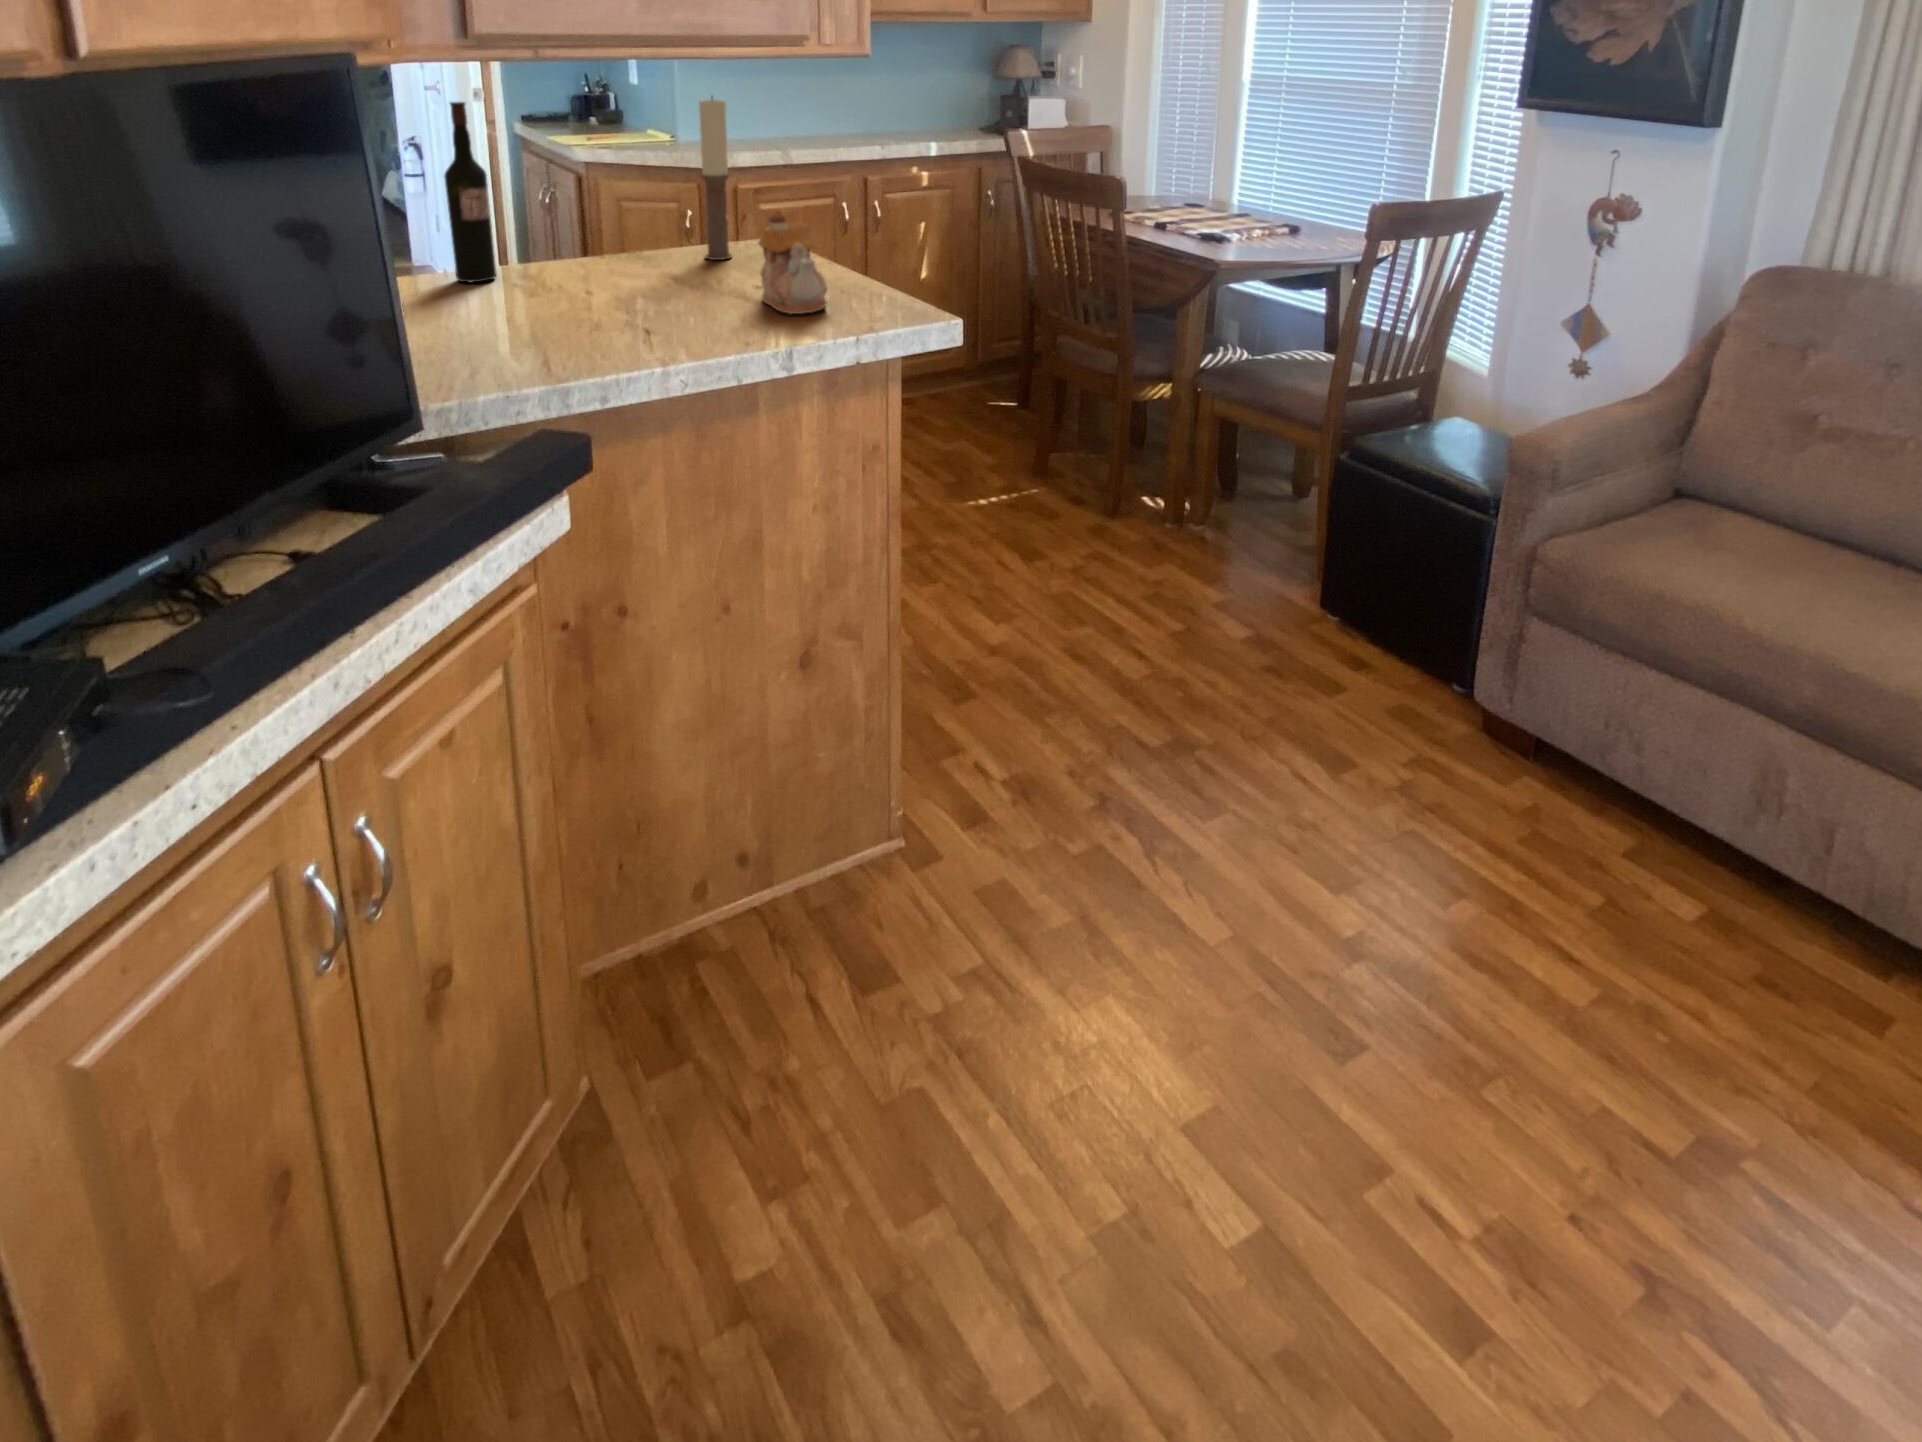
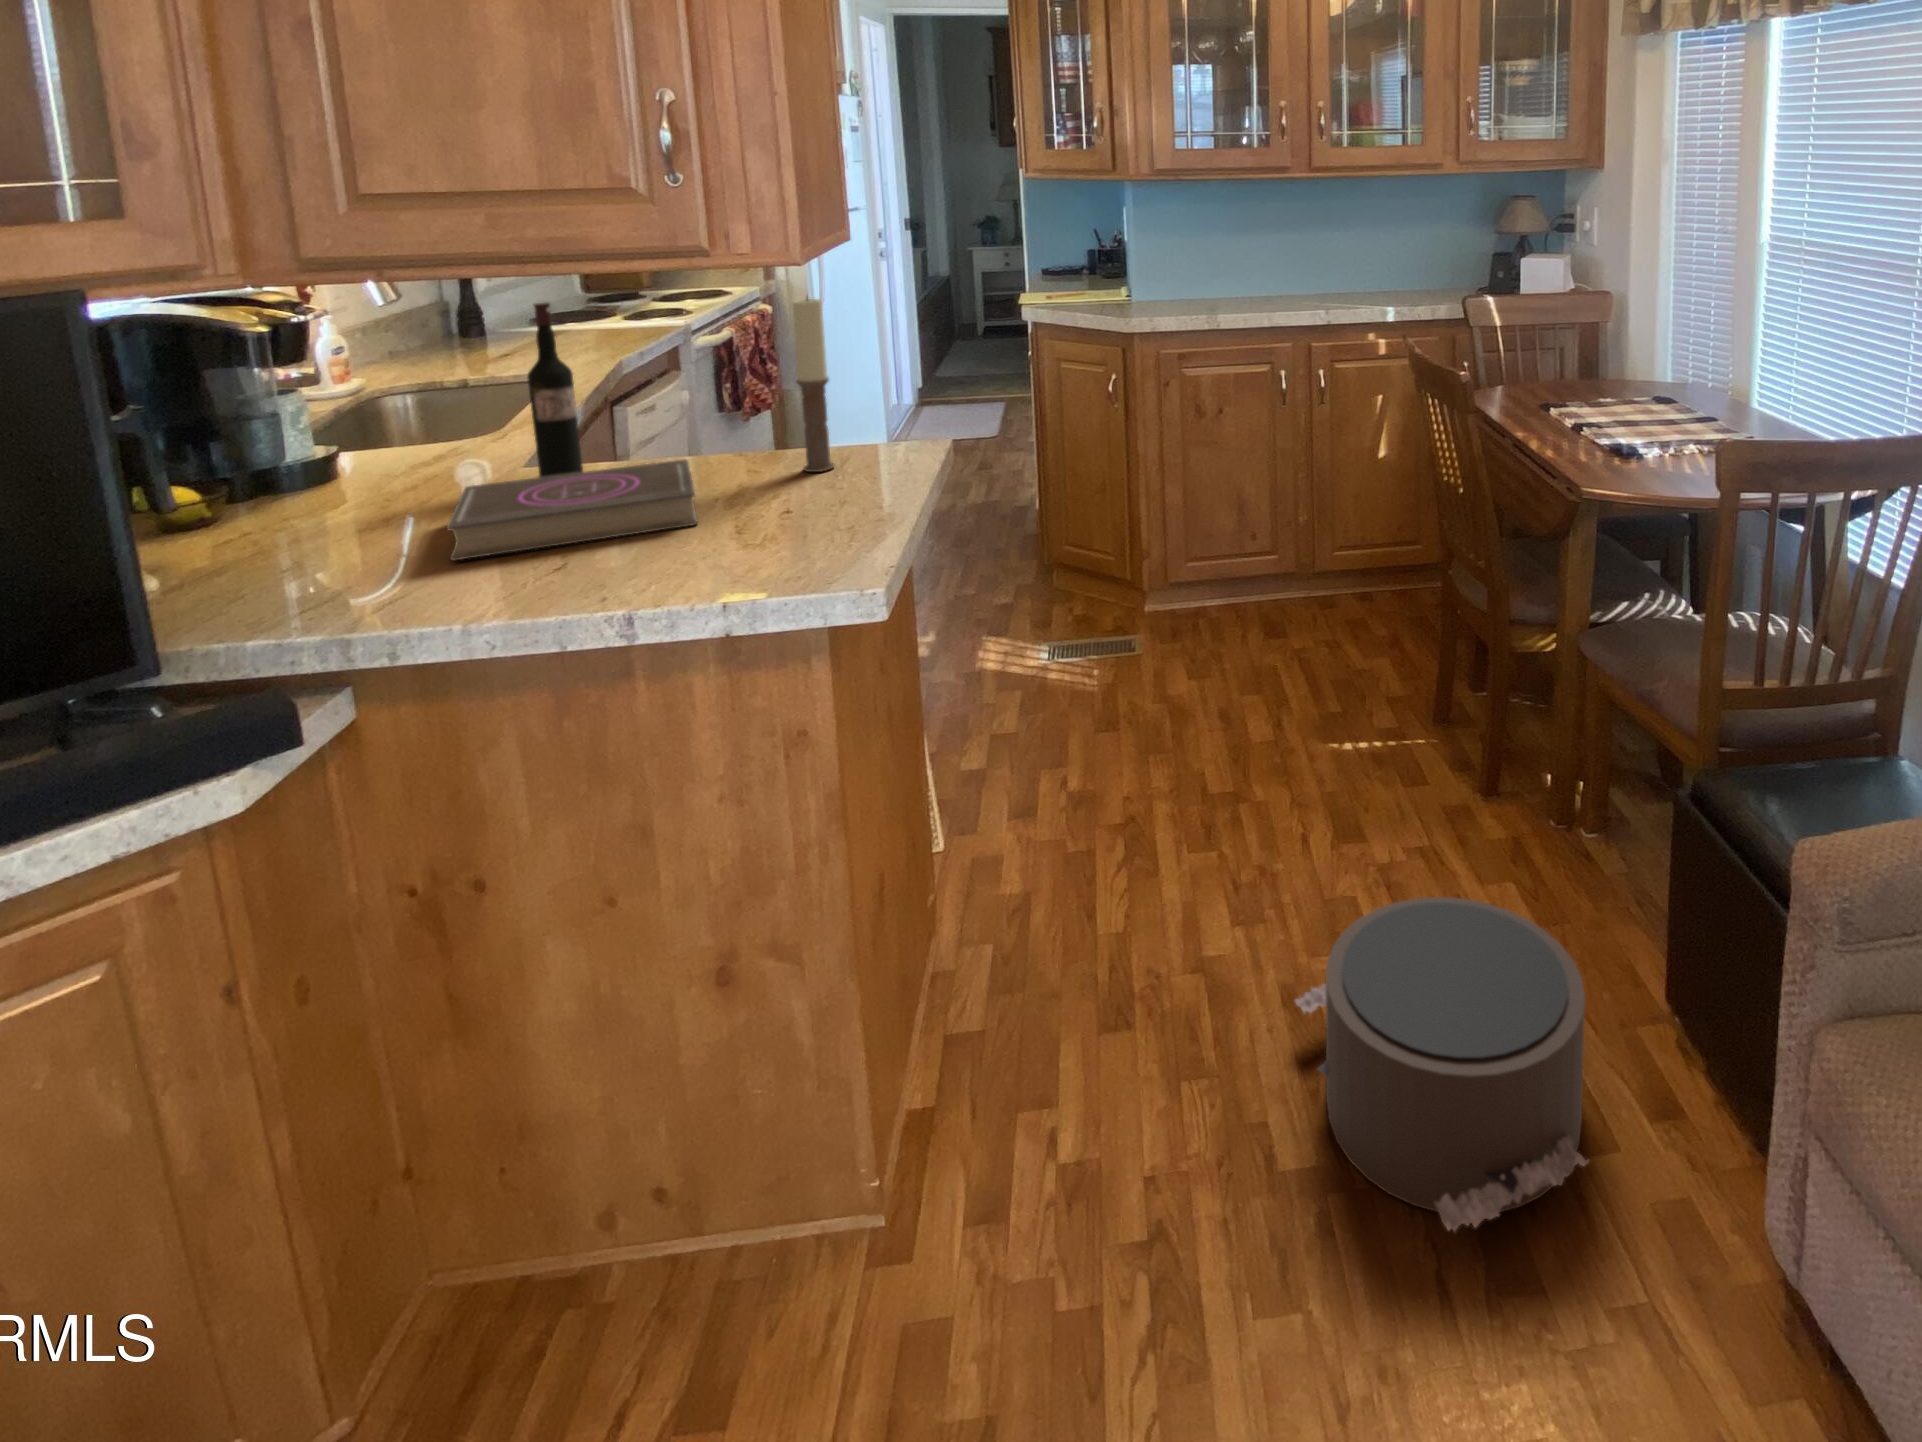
teapot: present [759,209,828,314] -> none [708,437,794,562]
book: none [457,249,707,333] -> present [447,459,697,561]
pouf: none [1098,554,1352,743] -> present [1295,897,1589,1231]

